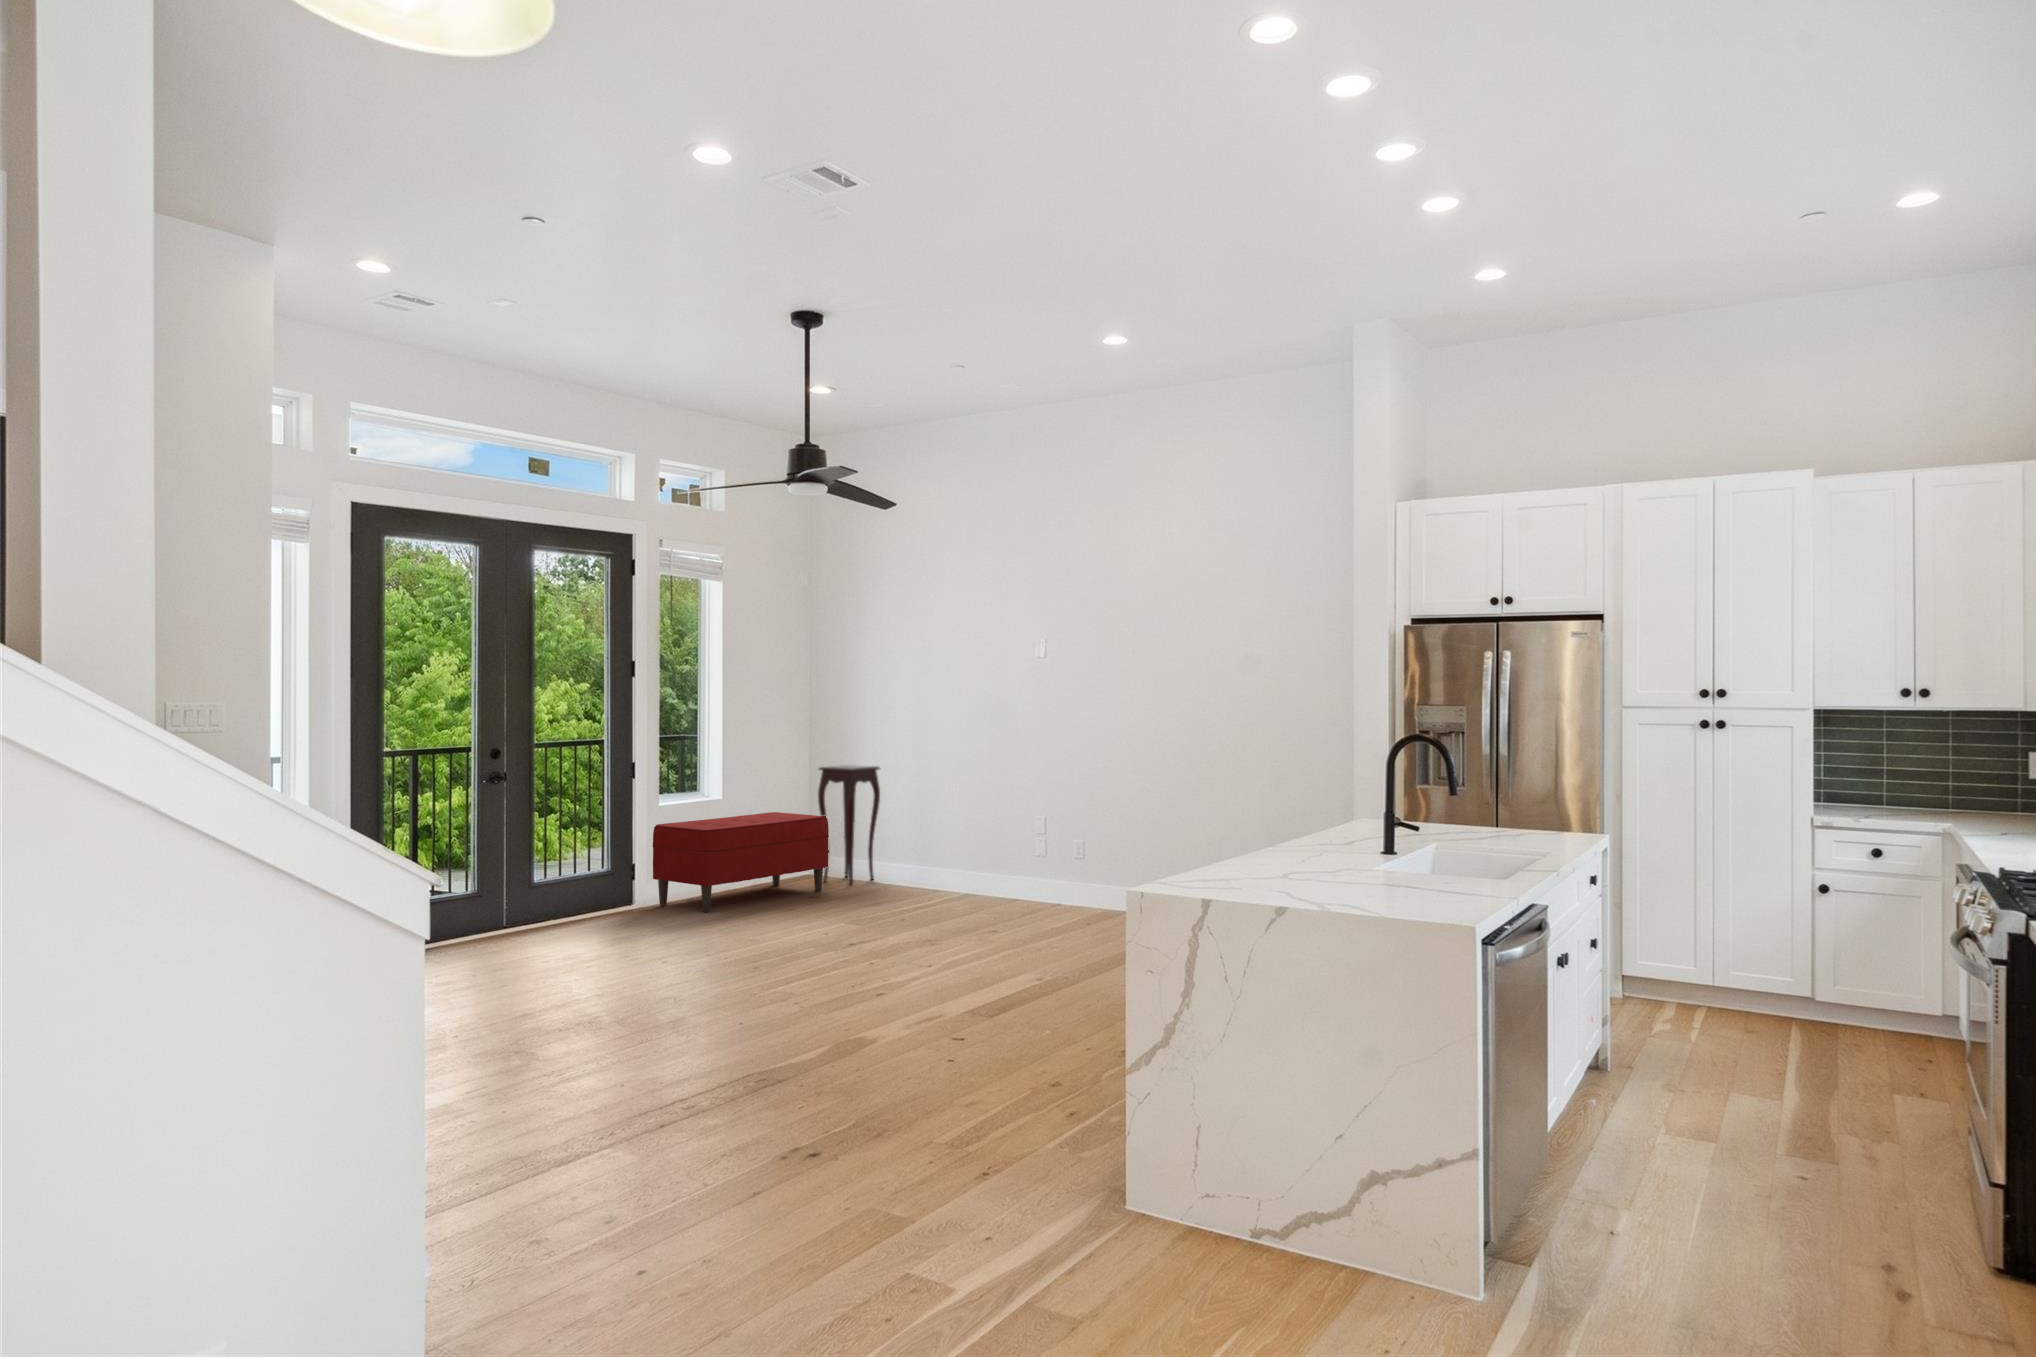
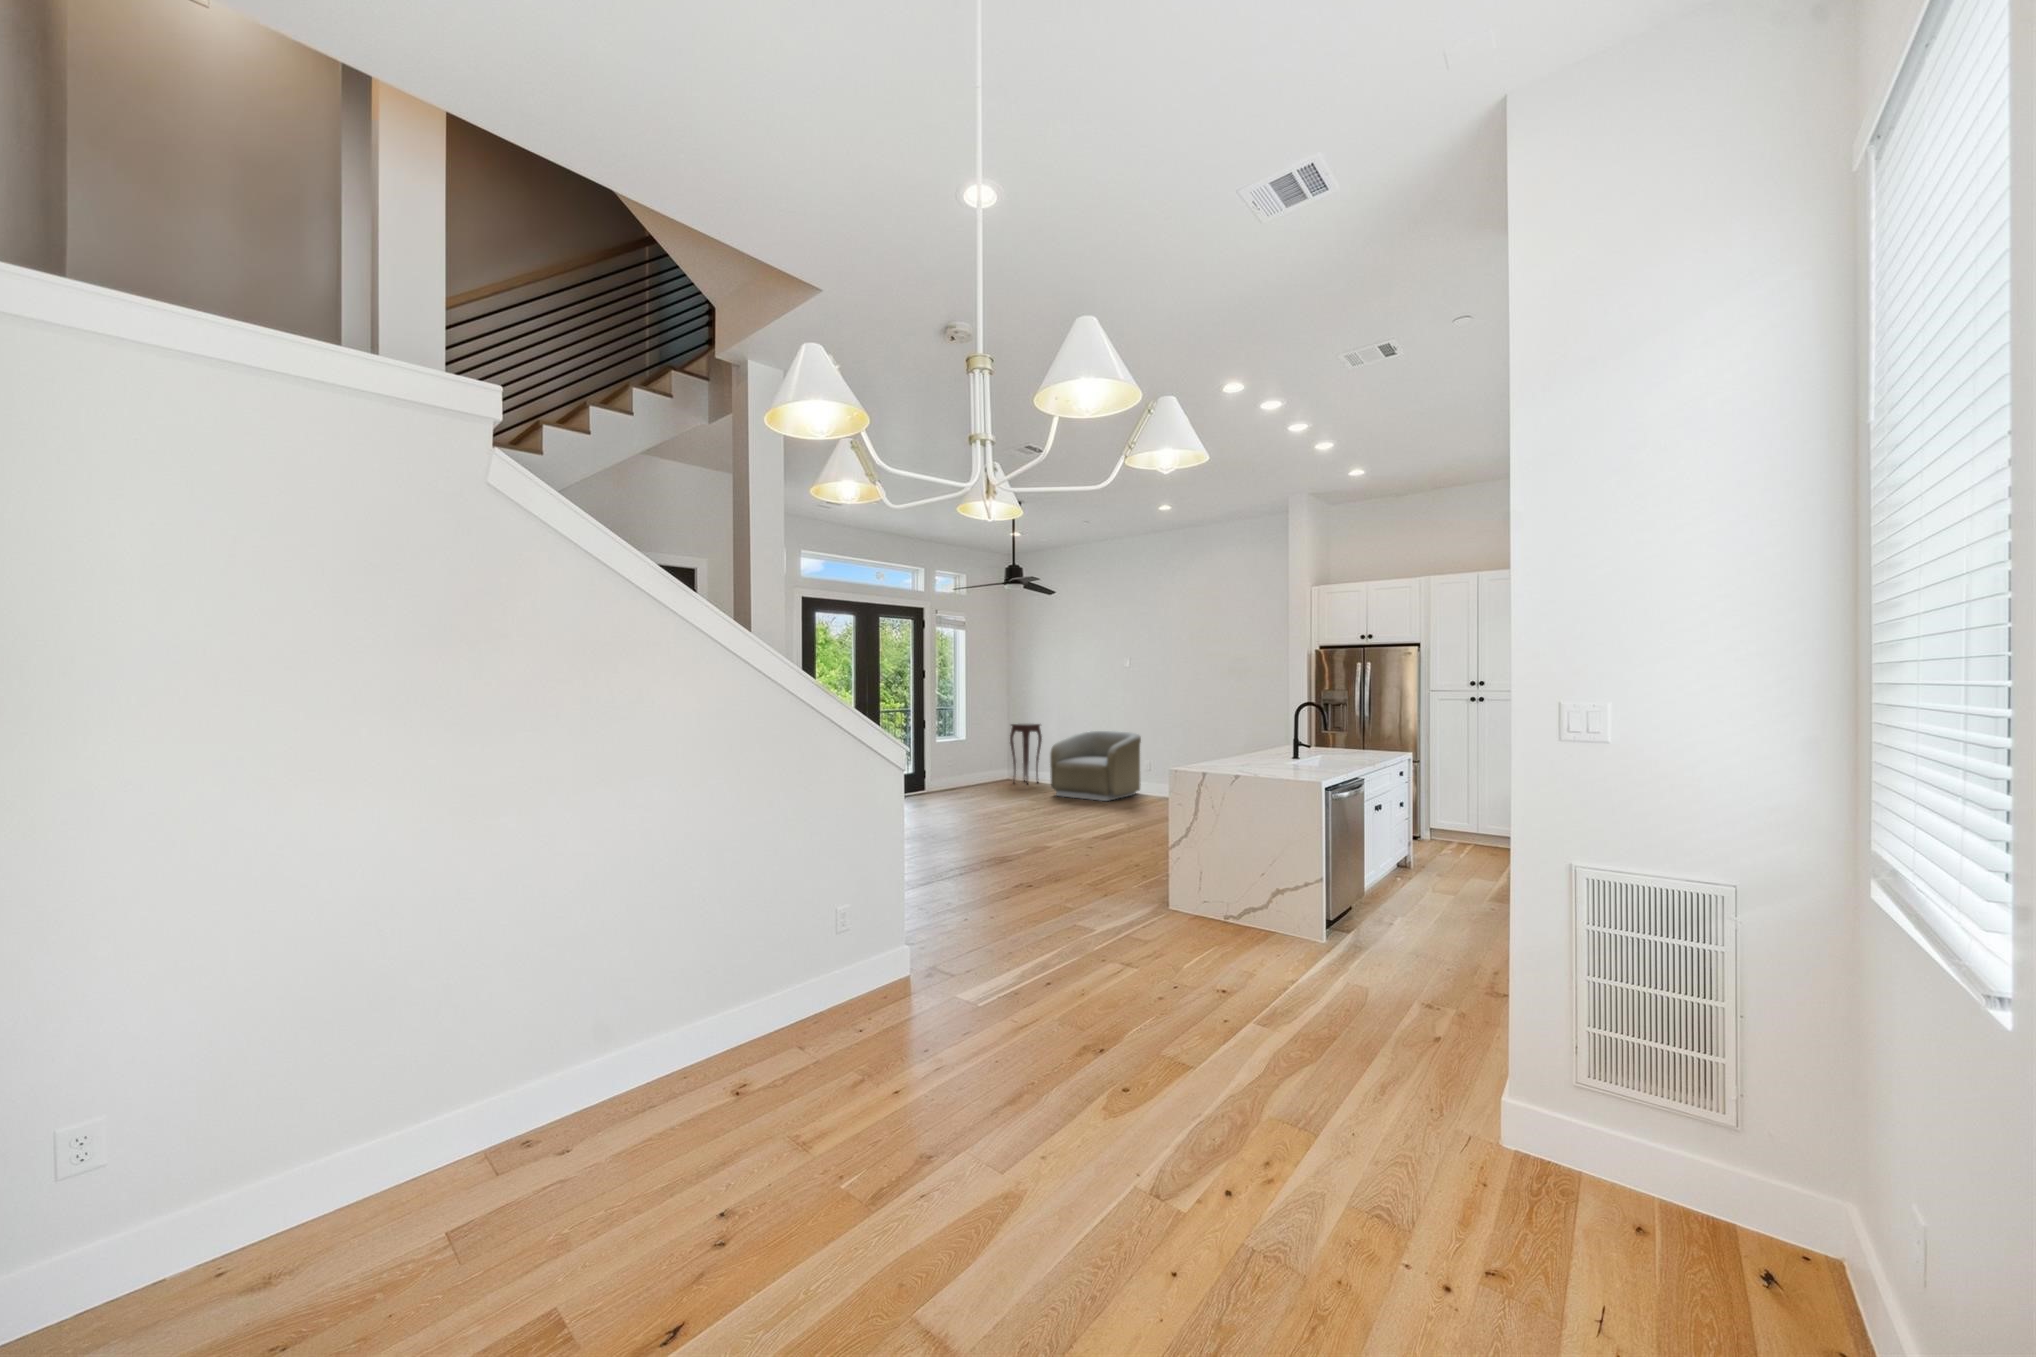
armchair: none [893,781,1069,920] -> present [1050,731,1141,801]
bench: present [653,812,829,912] -> none [930,747,1016,795]

